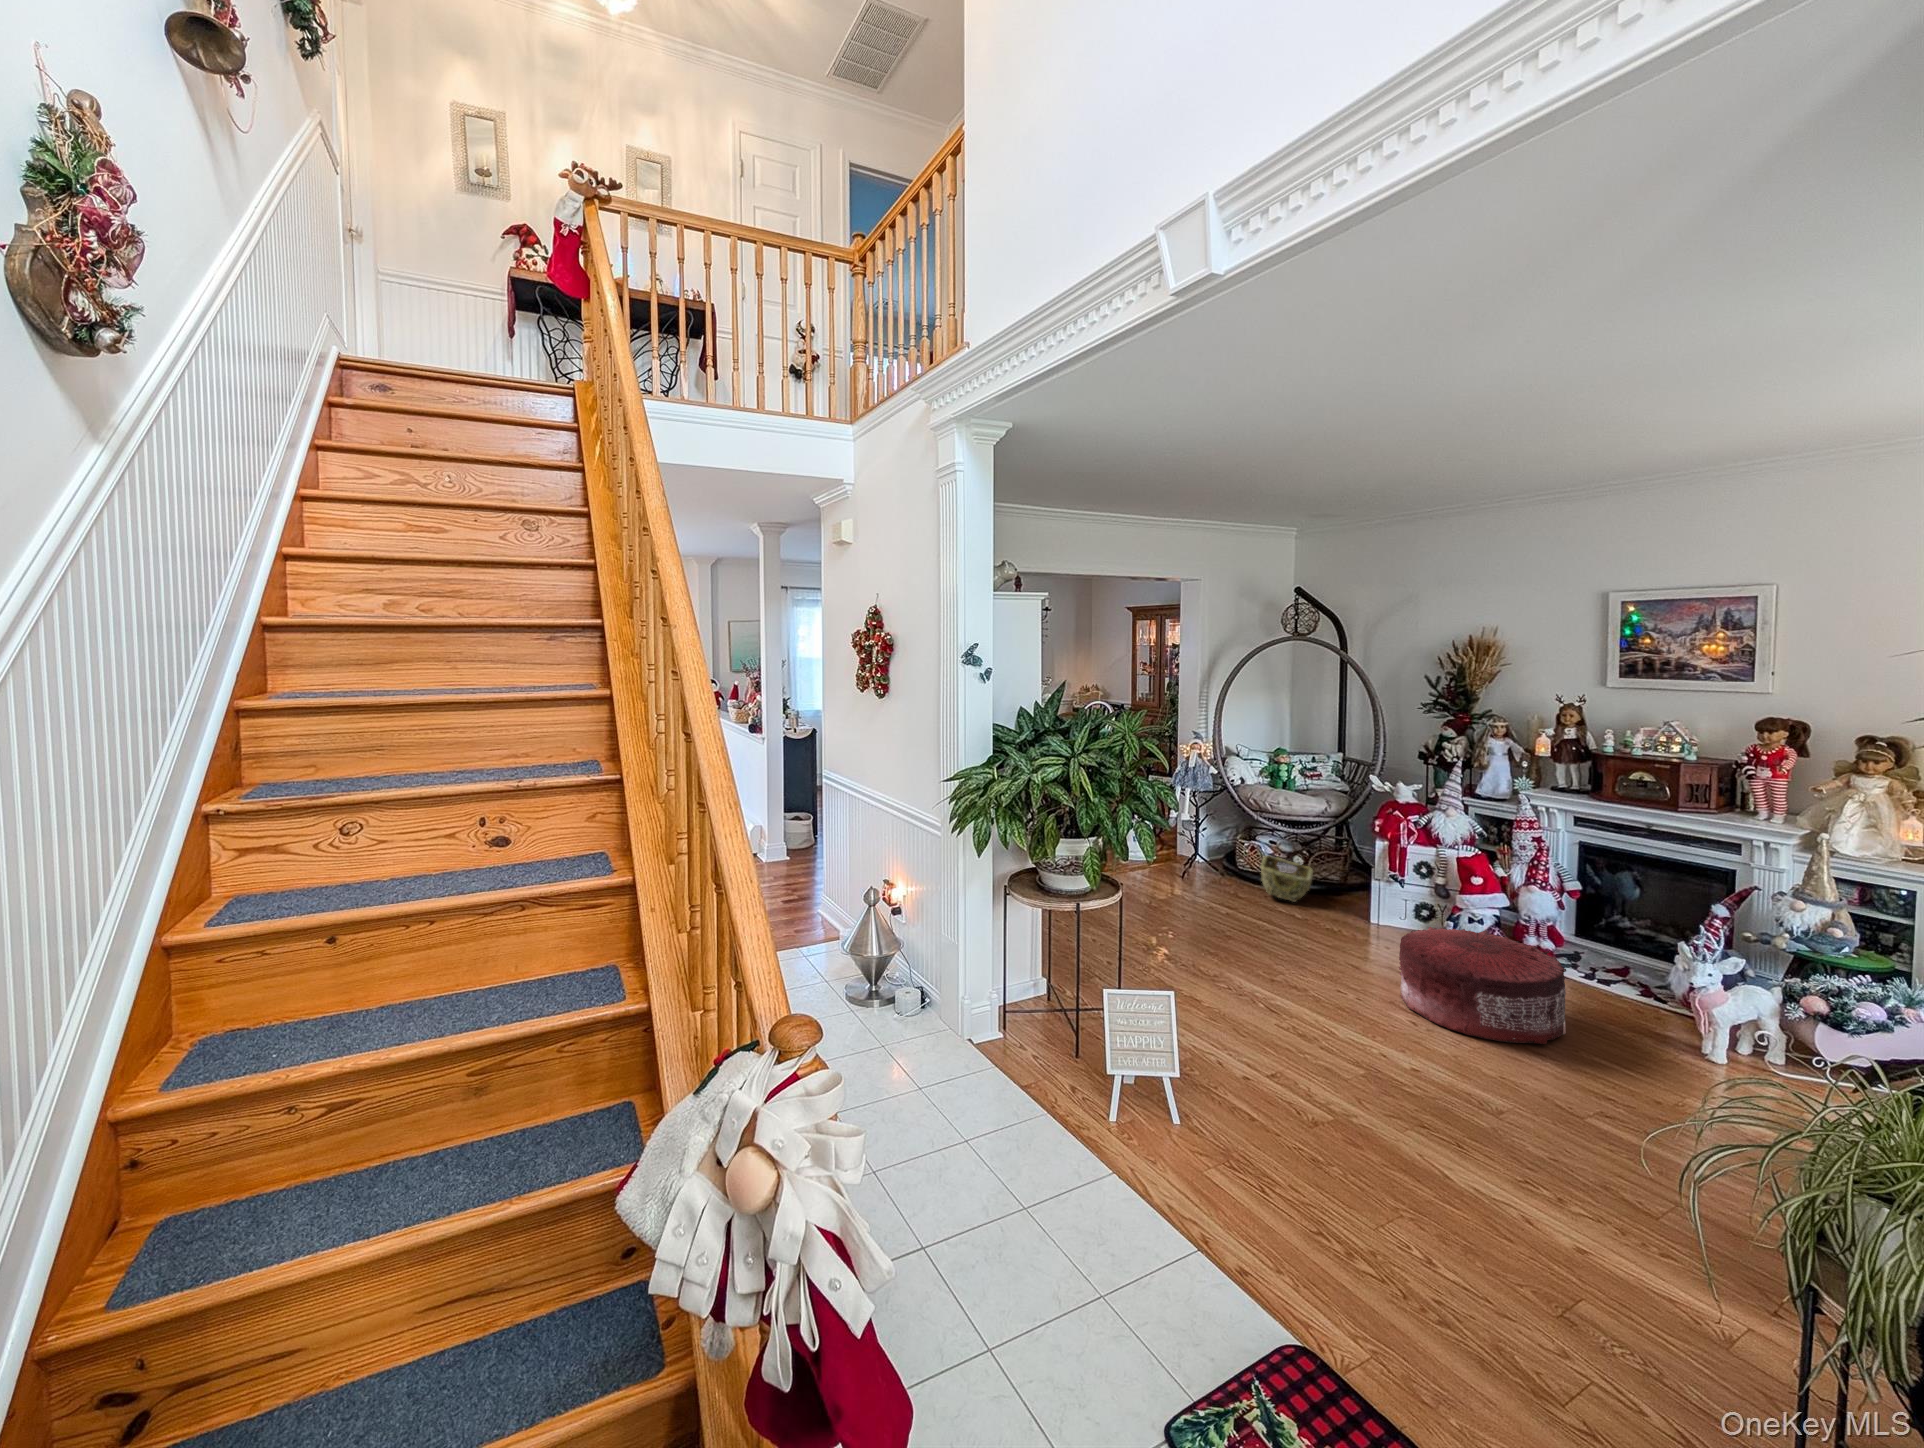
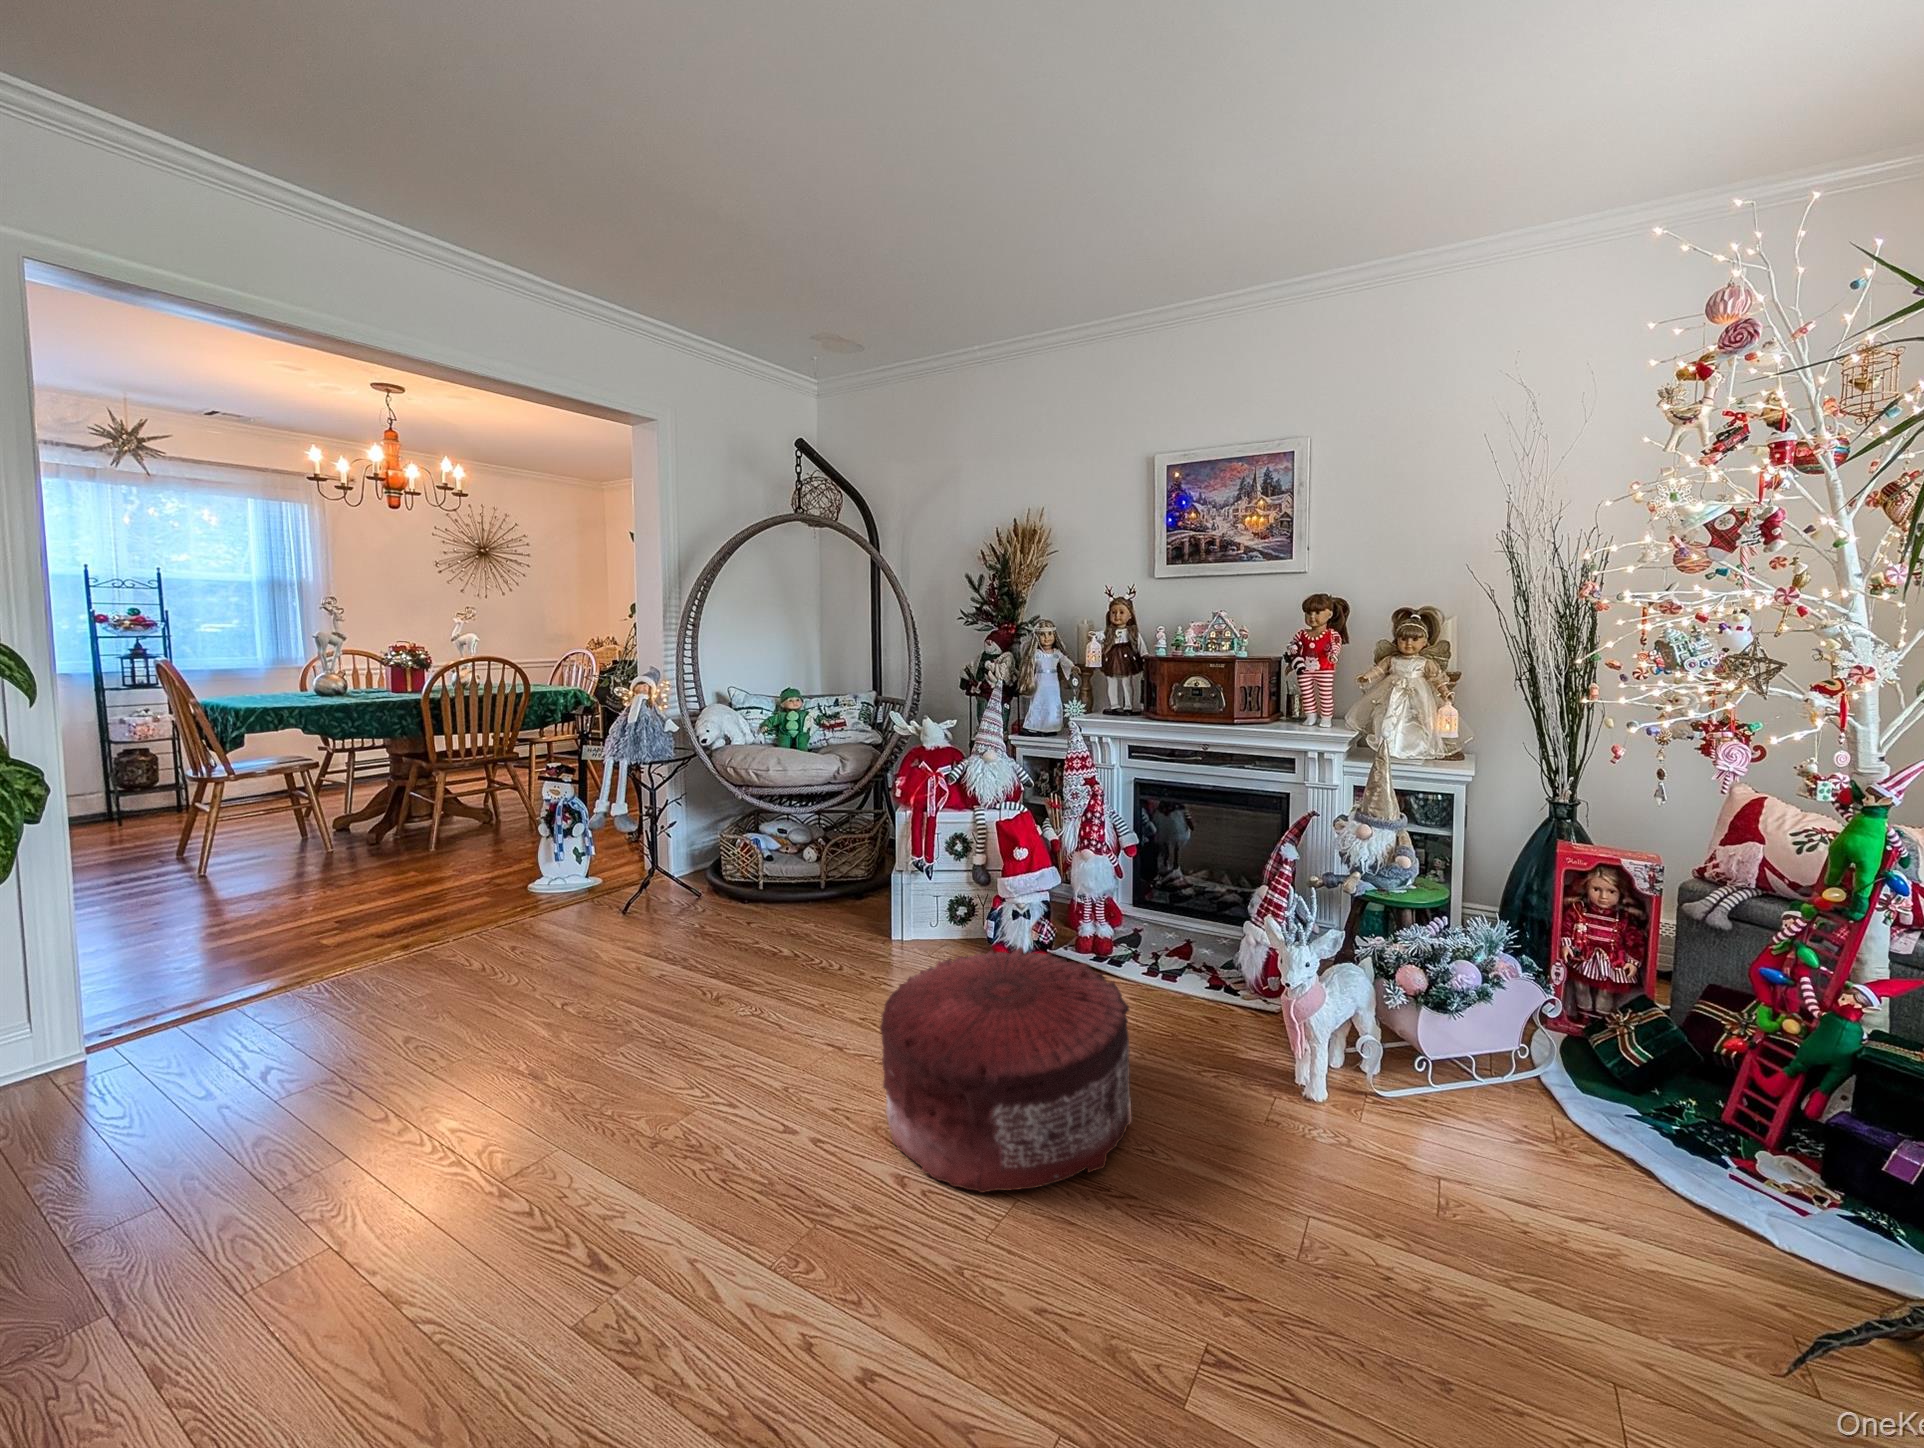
woven basket: present [1261,855,1313,902] -> none [737,852,828,923]

